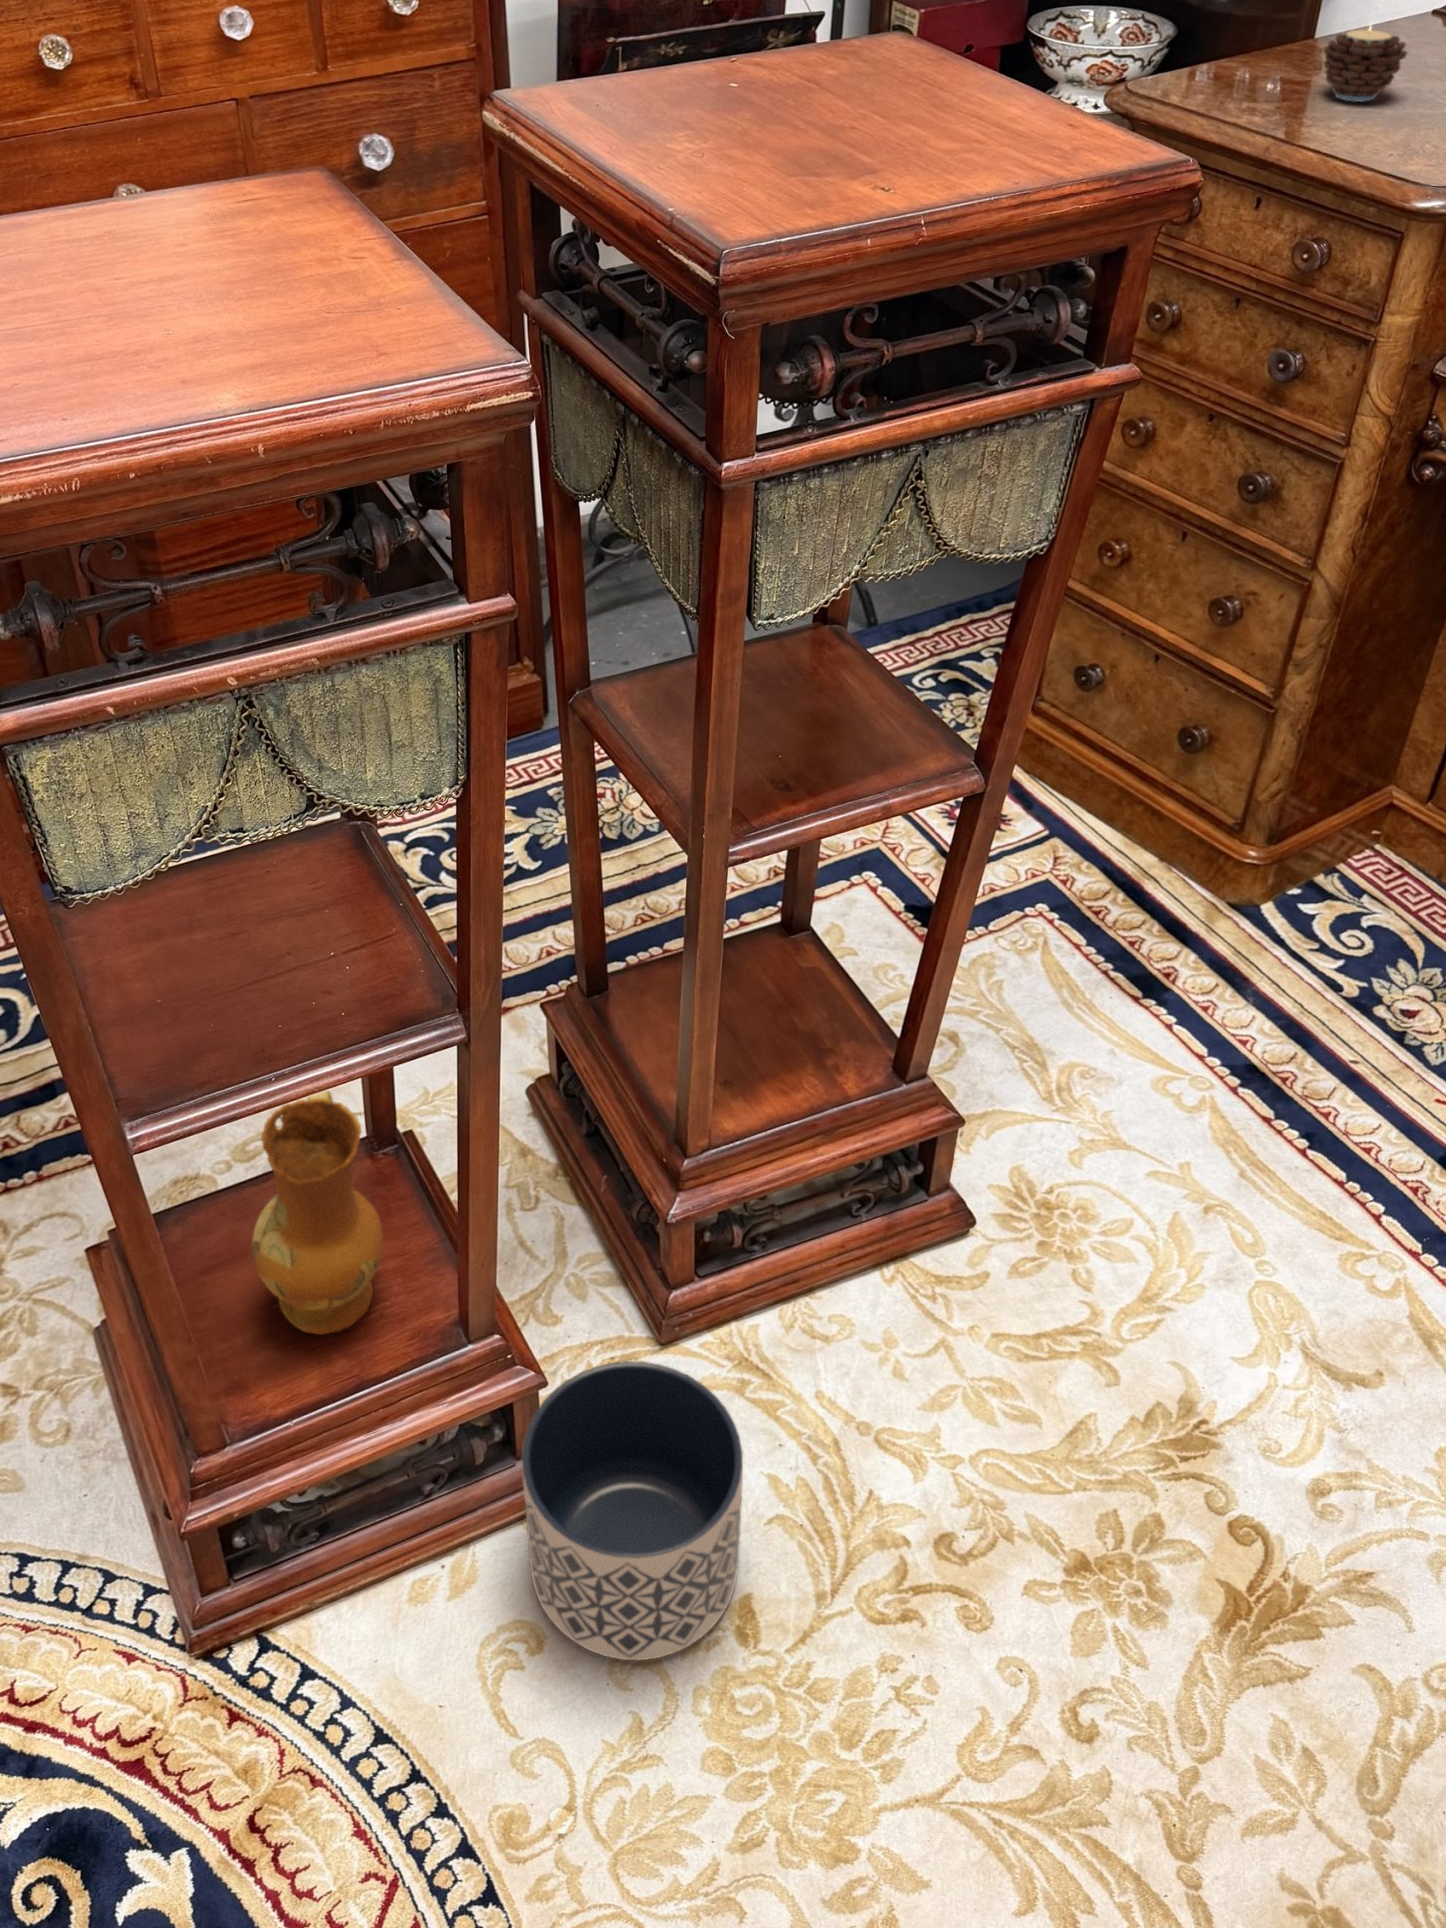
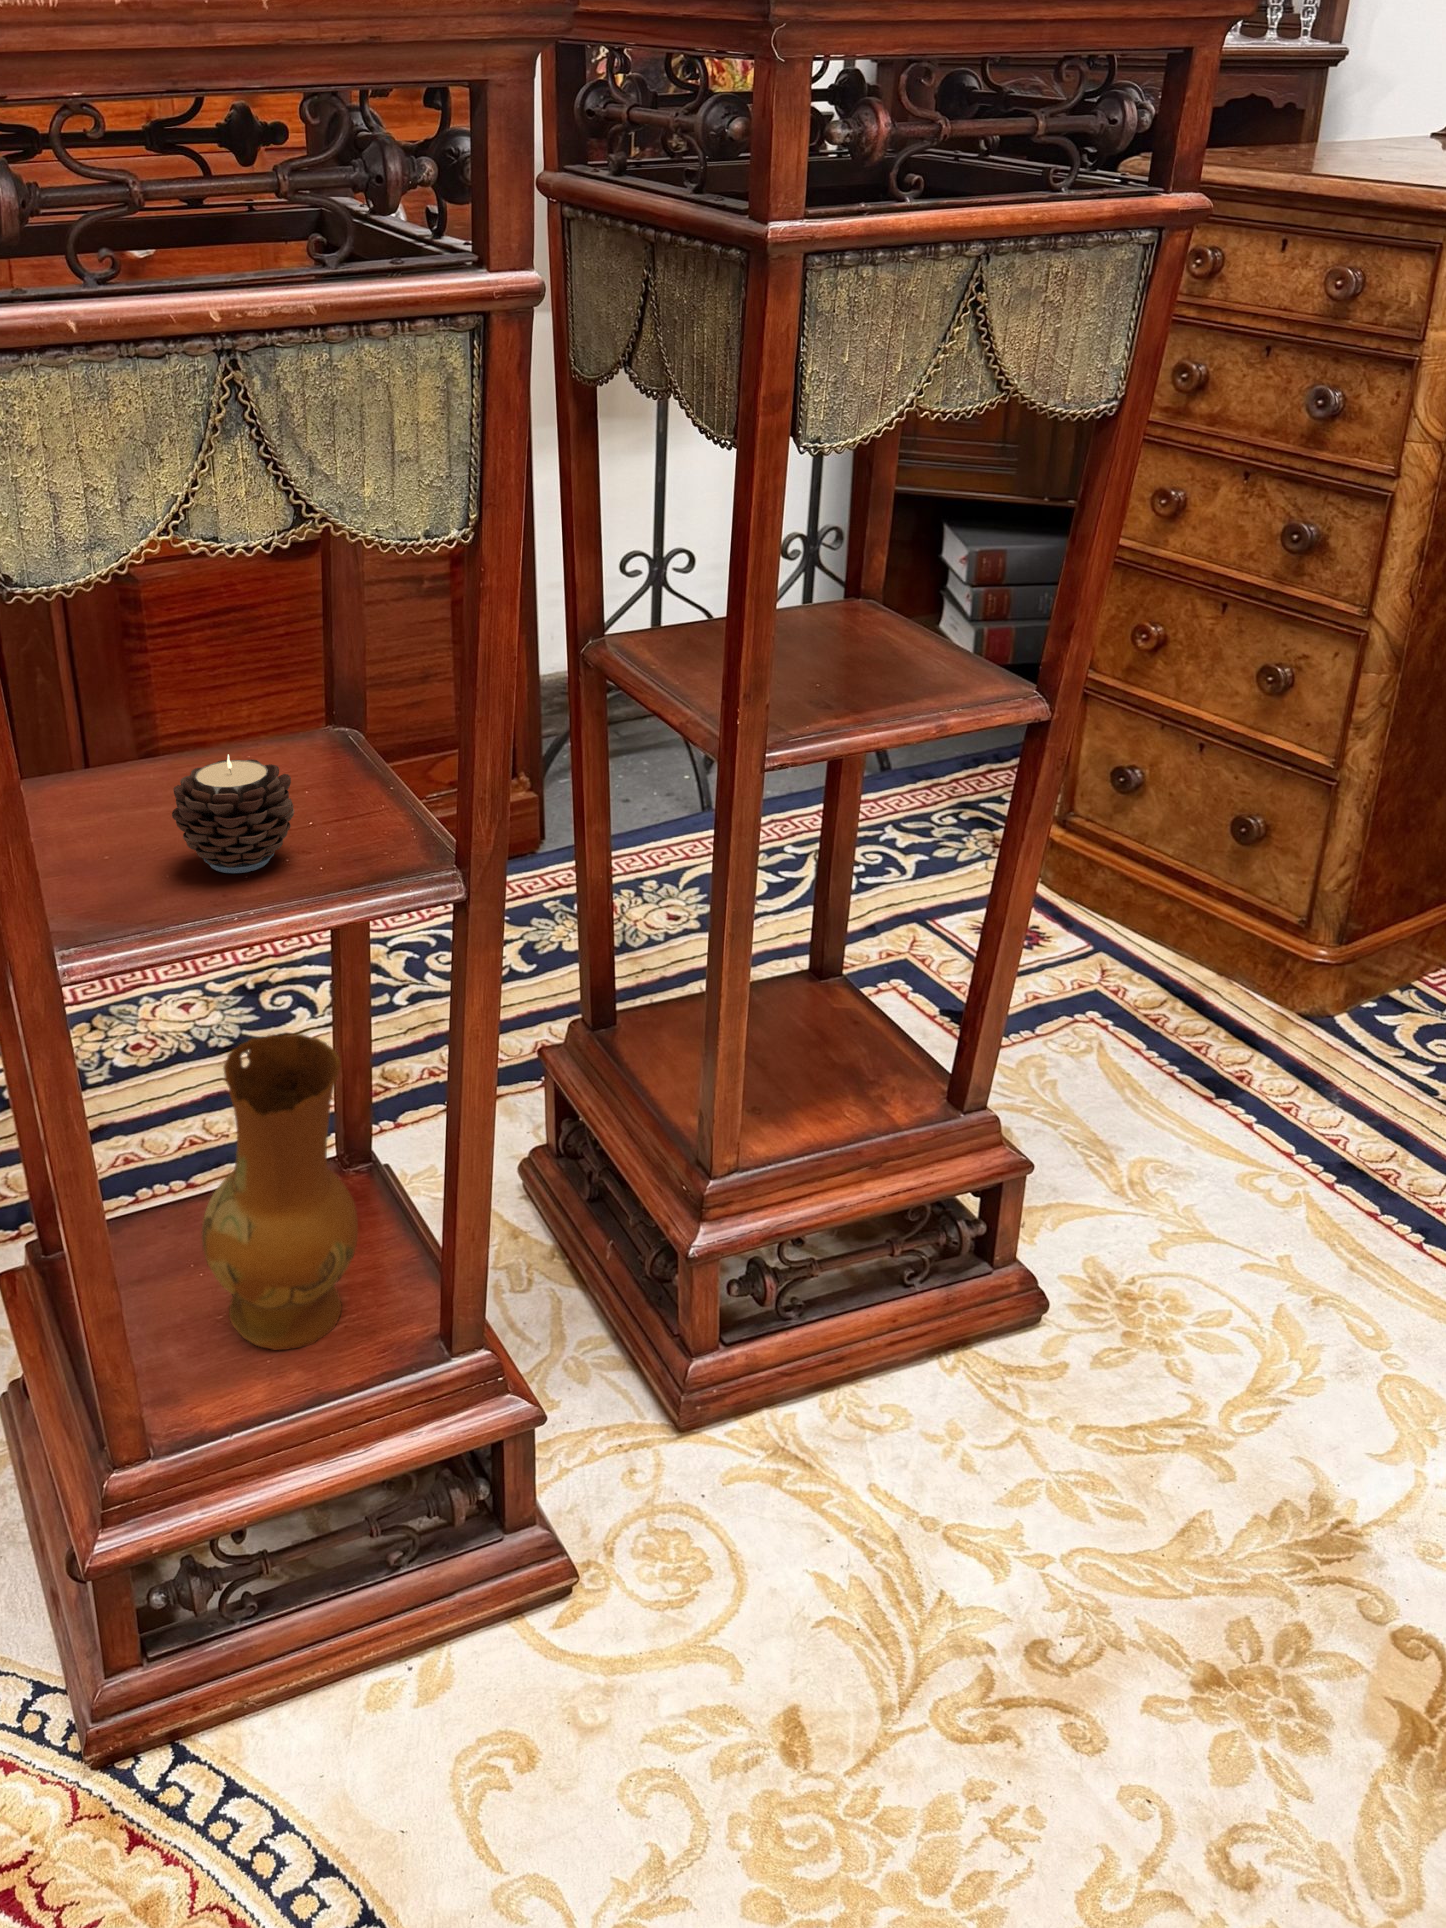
candle: present [1324,25,1407,102] -> present [172,754,294,873]
planter: present [522,1361,743,1660] -> none [518,1388,793,1776]

